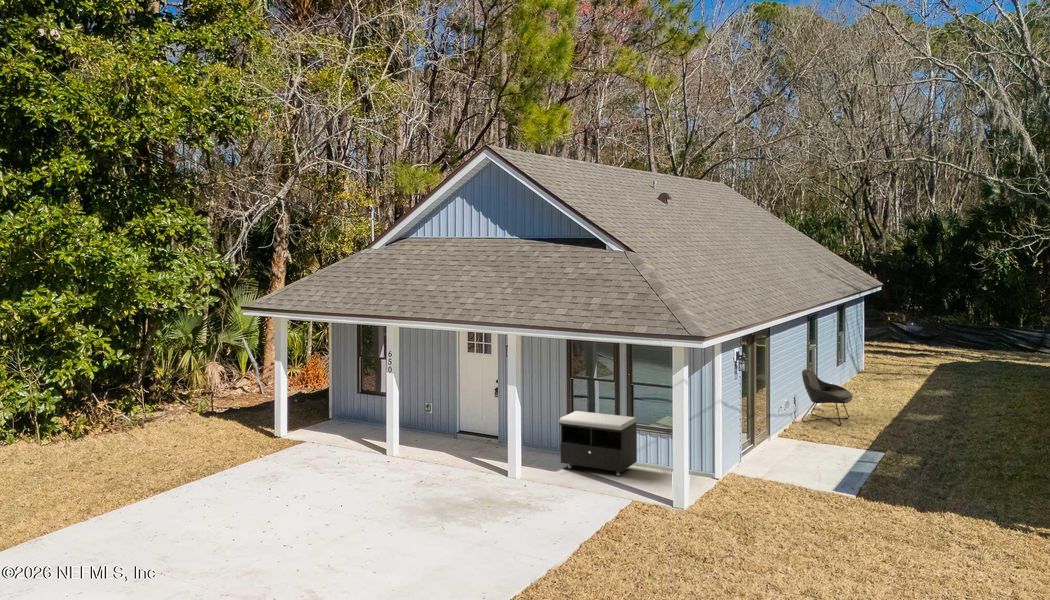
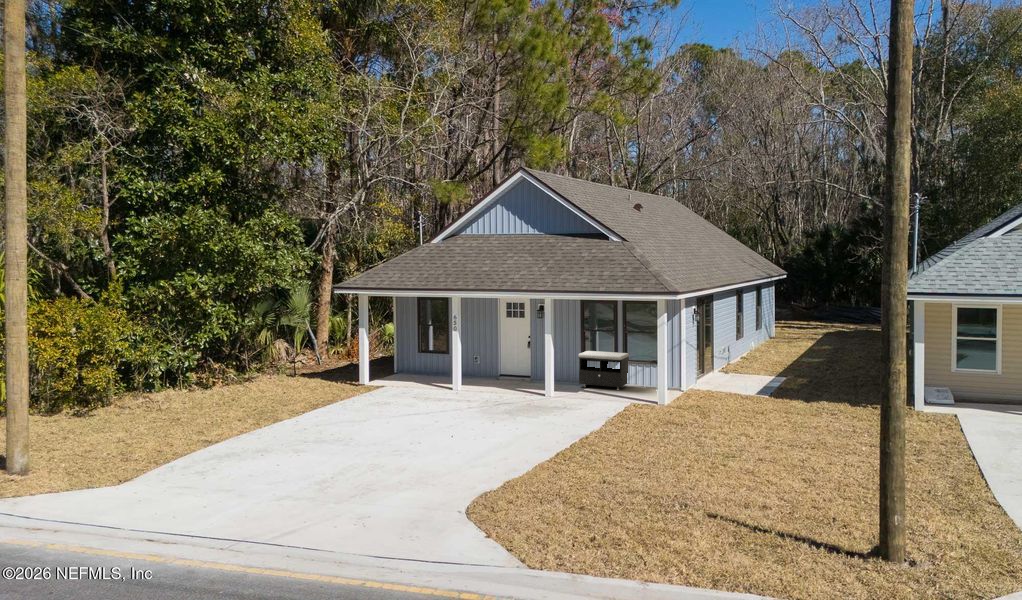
lounge chair: present [802,369,853,426] -> none [733,329,767,366]

